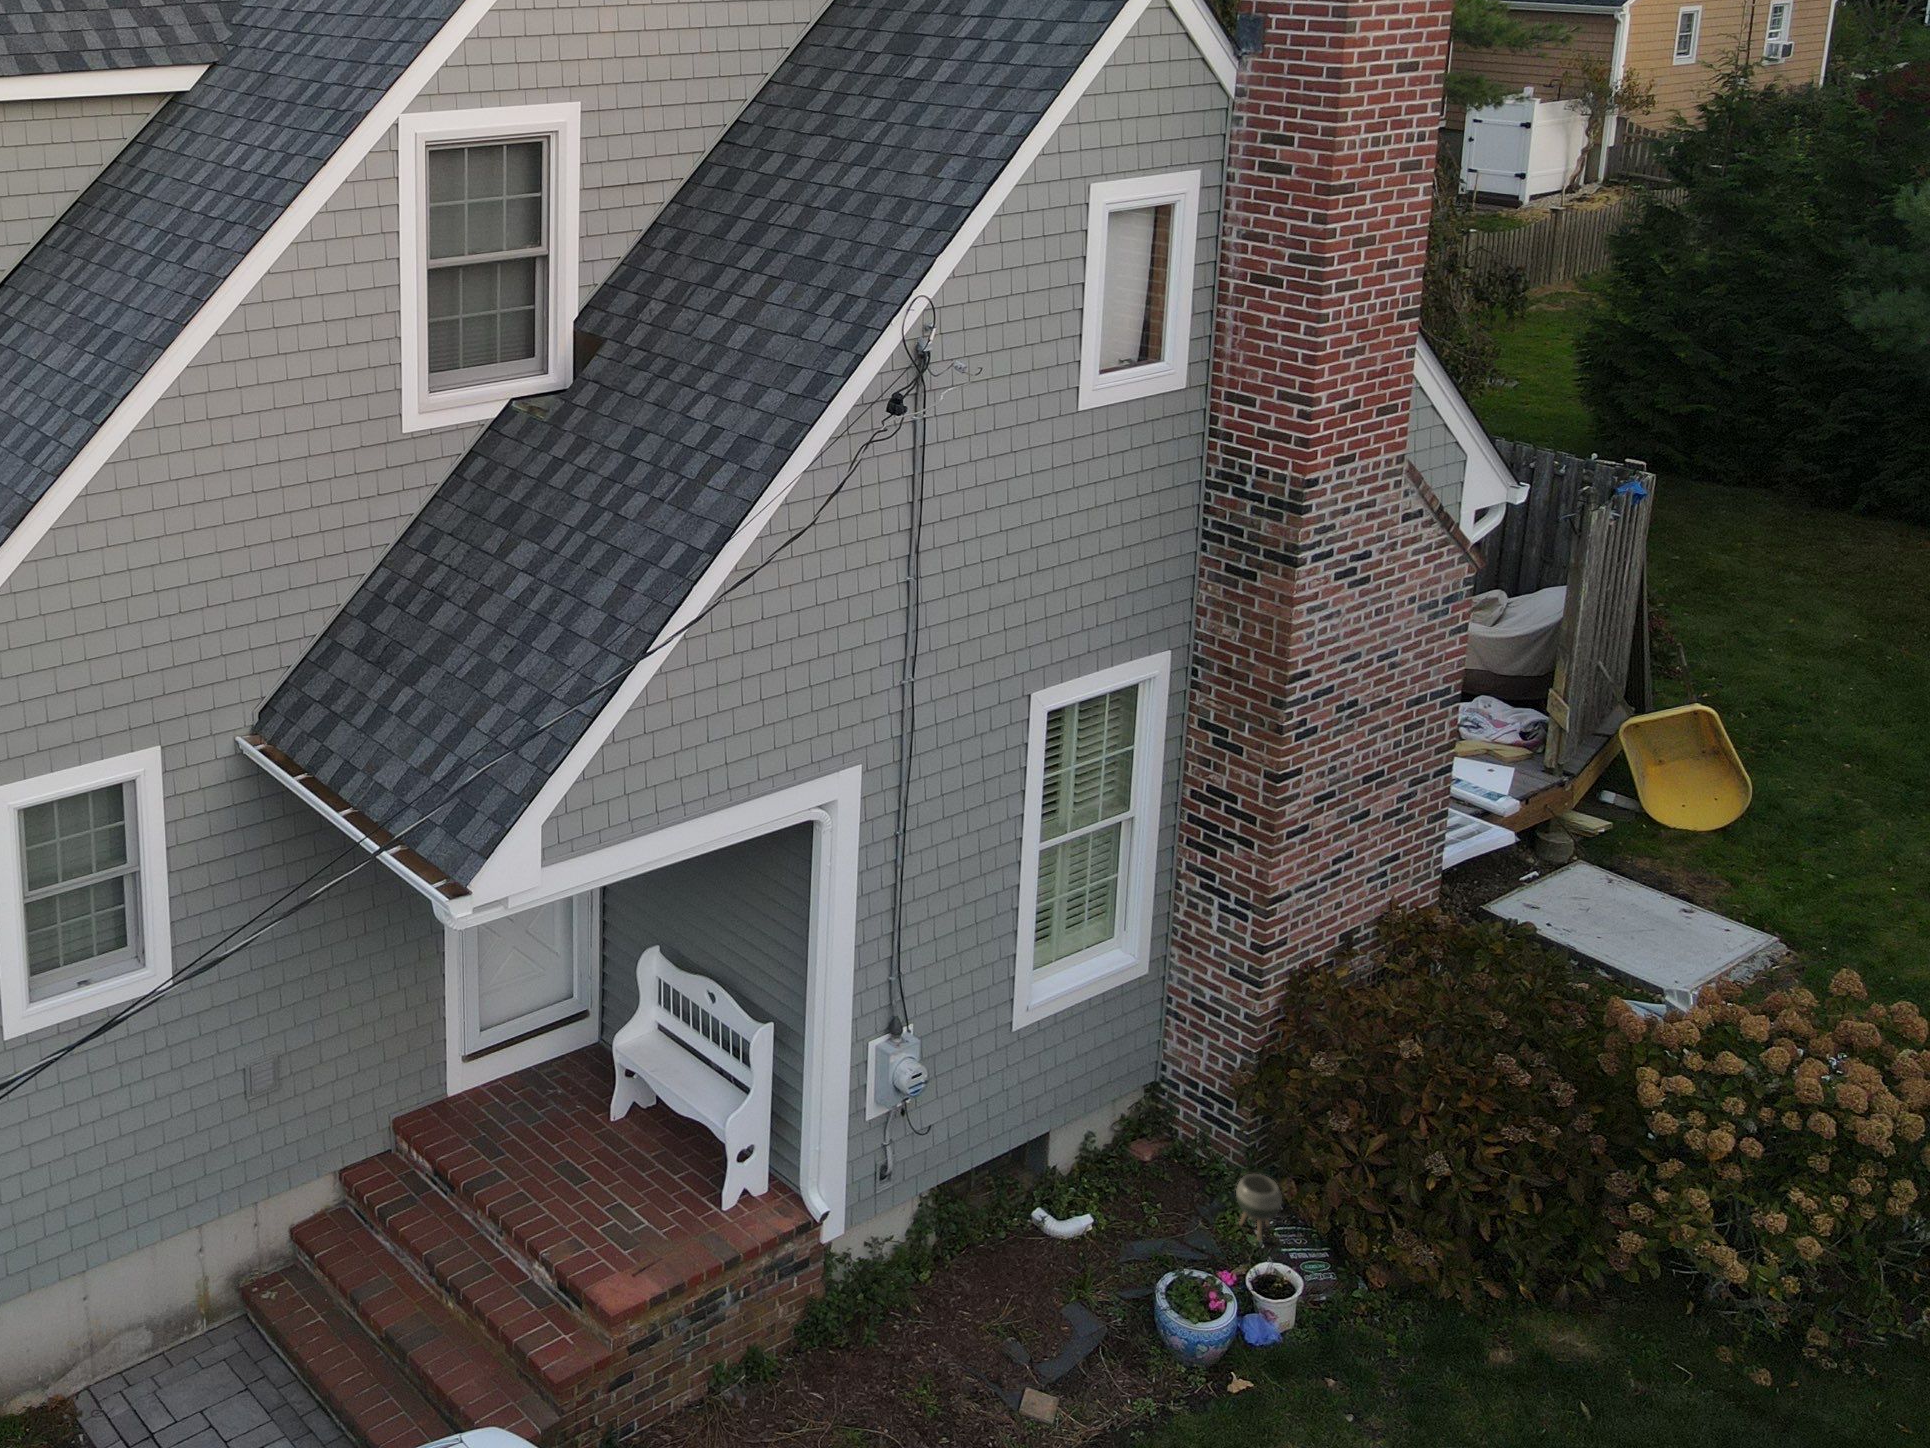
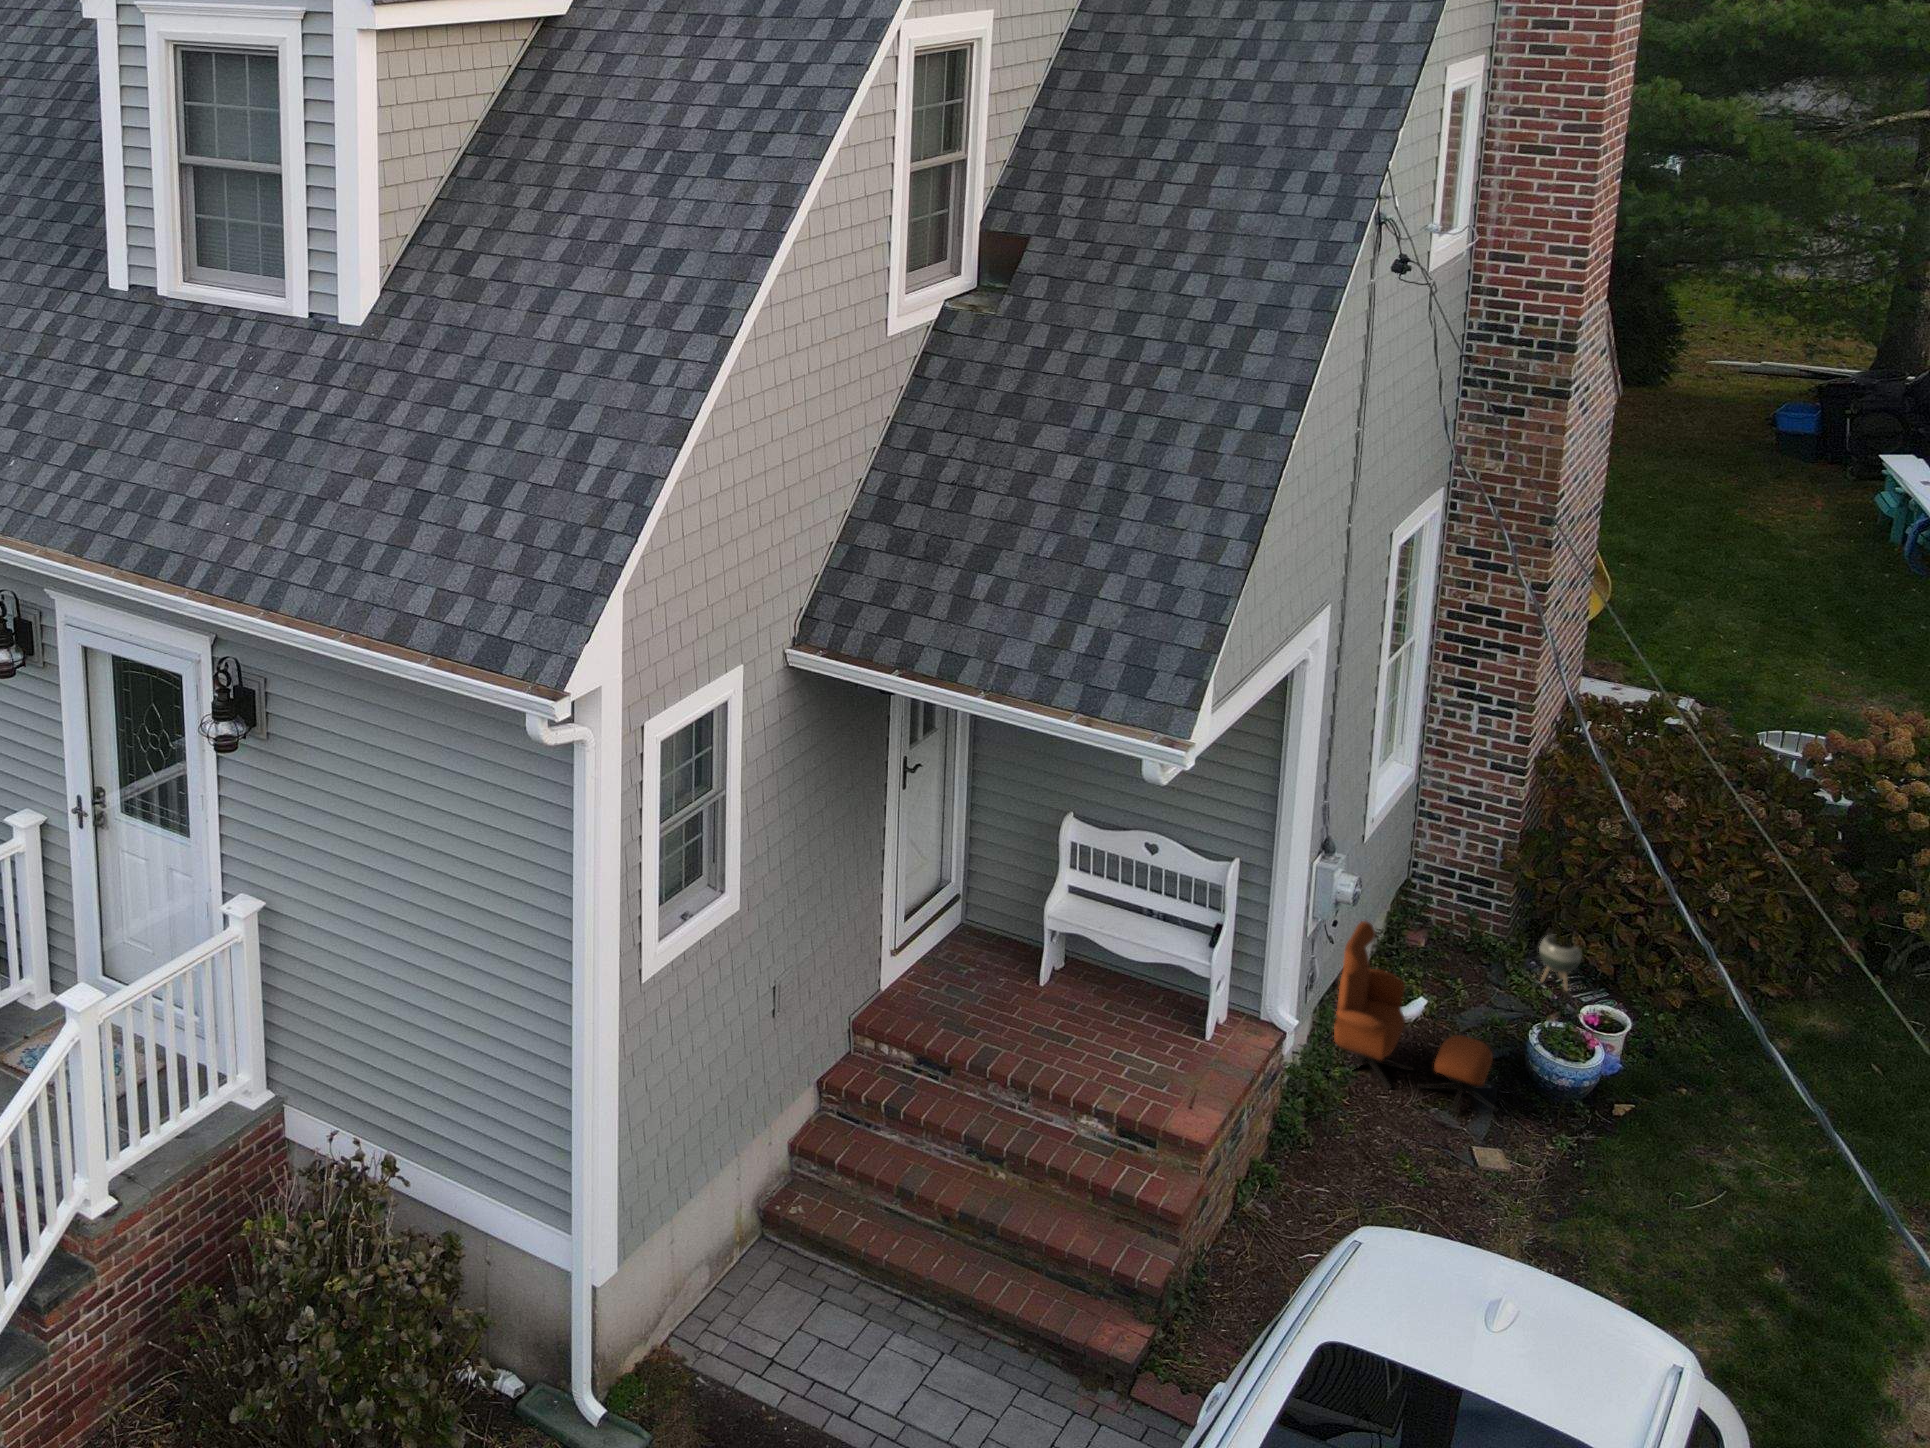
lounge chair: none [882,1108,1051,1346] -> present [1334,921,1498,1111]

